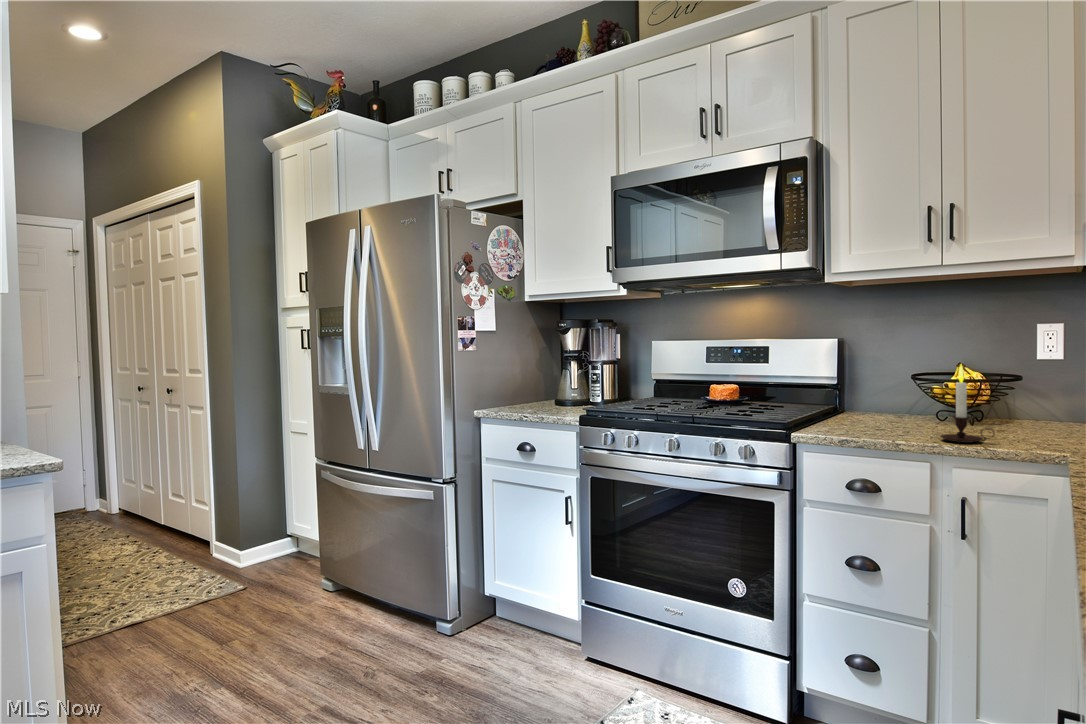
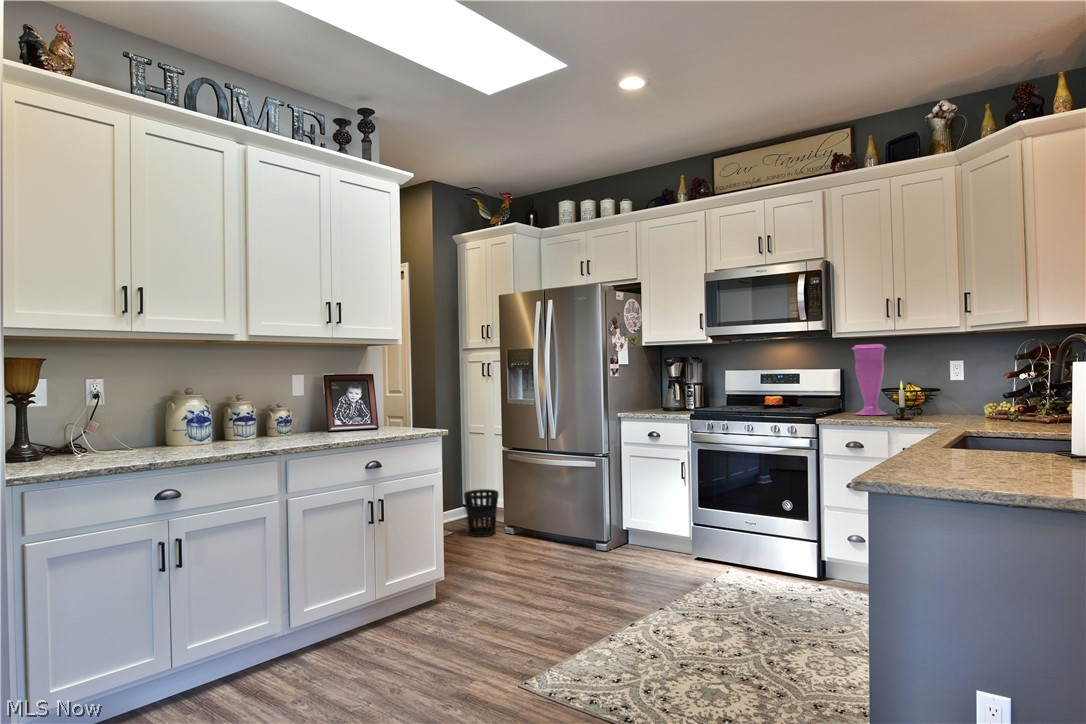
vase: none [858,293,924,424] -> present [852,344,887,415]
wastebasket: none [258,519,315,596] -> present [464,489,499,537]

